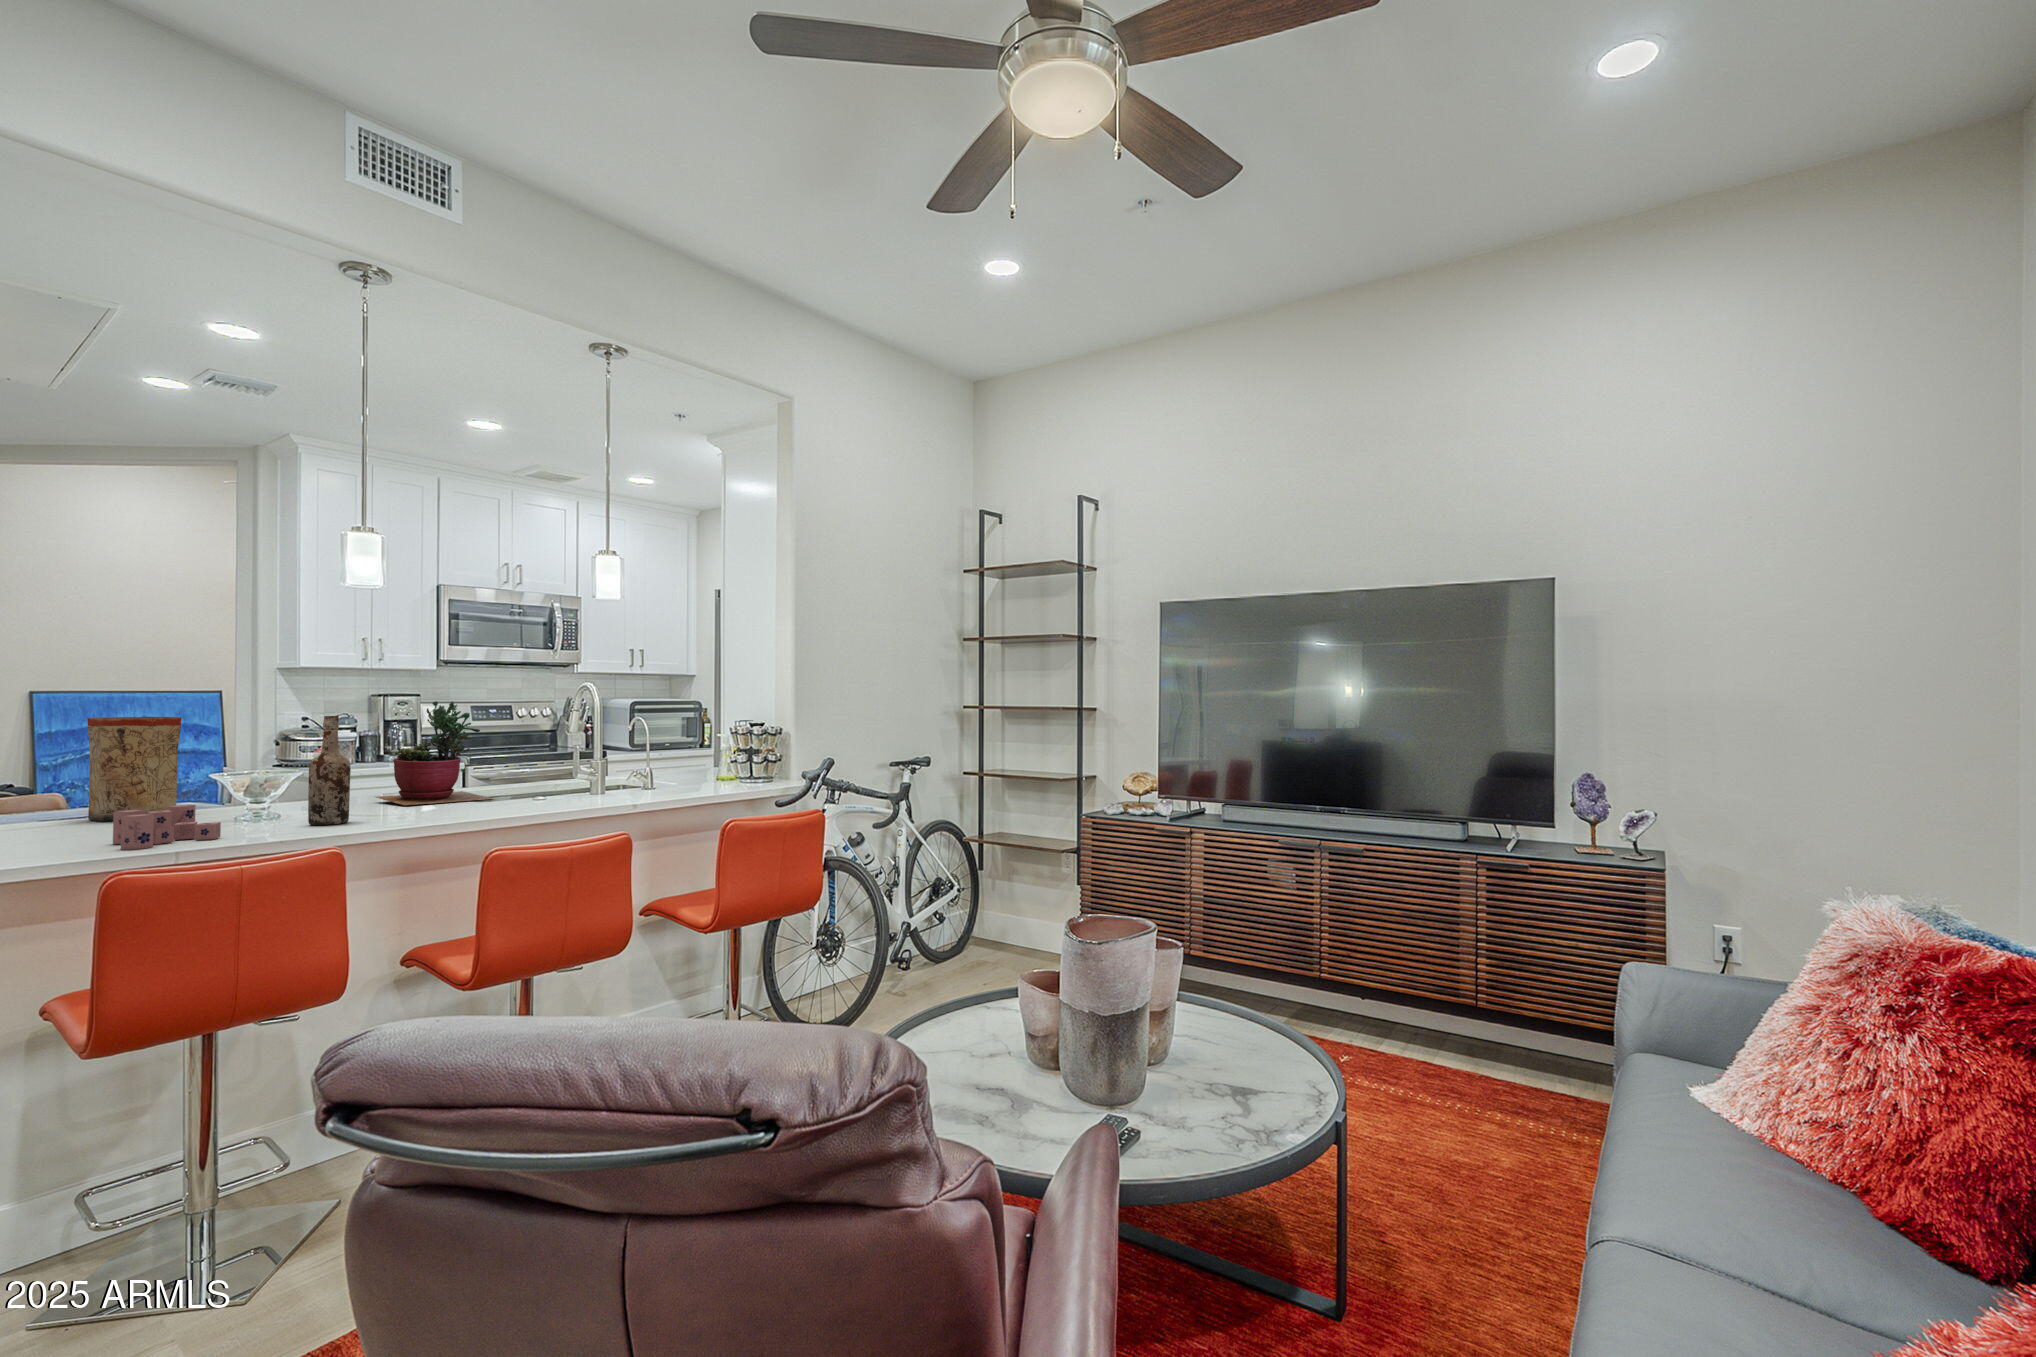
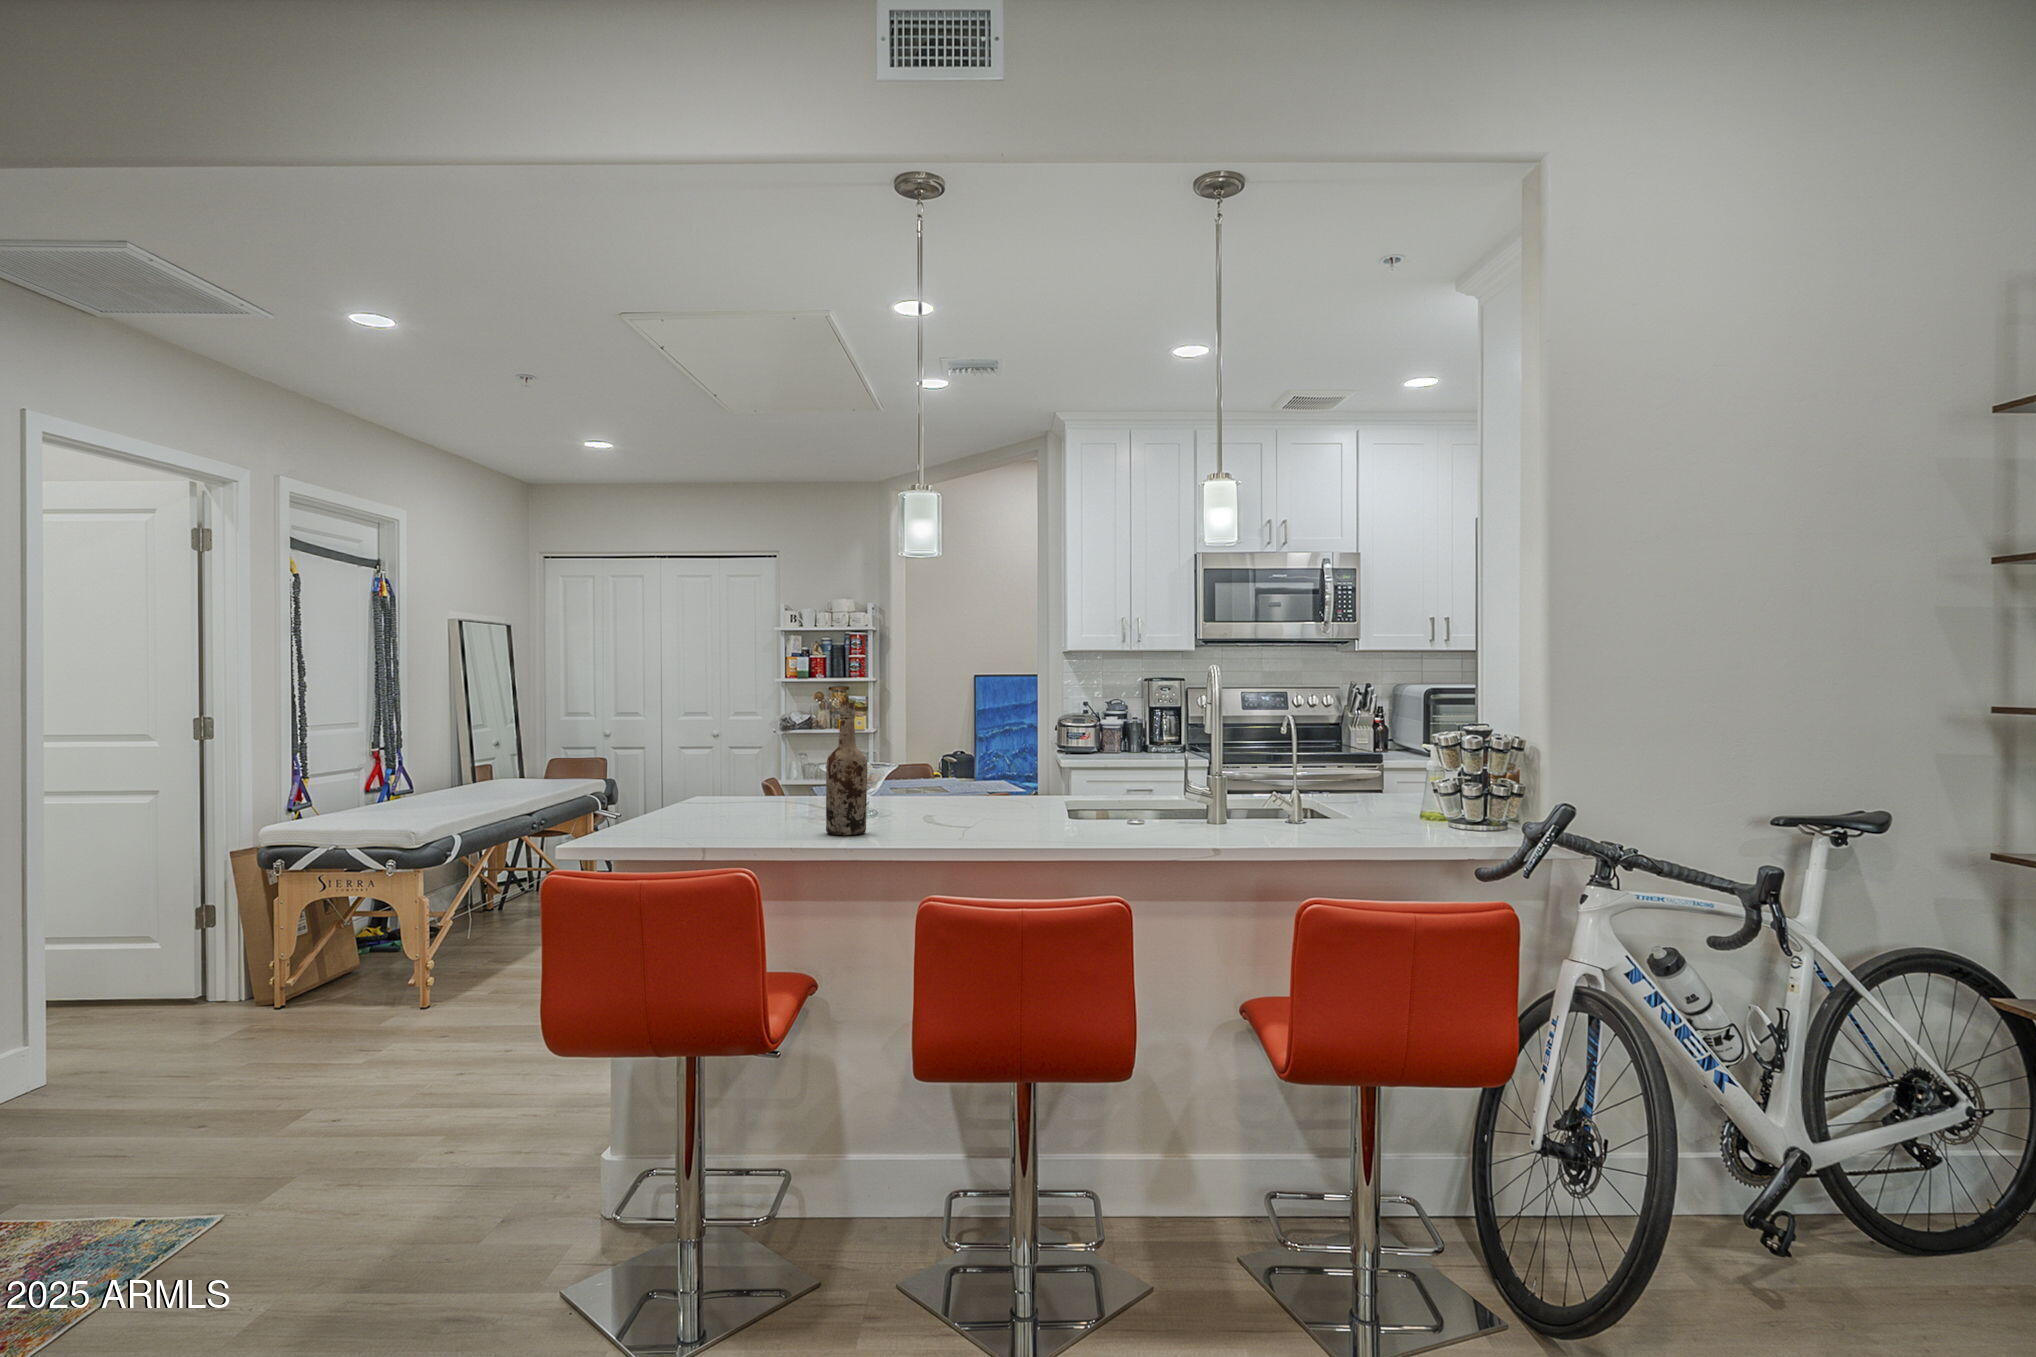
succulent plant: present [376,701,493,805] -> none [974,685,1084,818]
vase: present [87,717,182,822] -> none [742,699,808,806]
candle: present [113,805,221,850] -> none [628,797,724,844]

